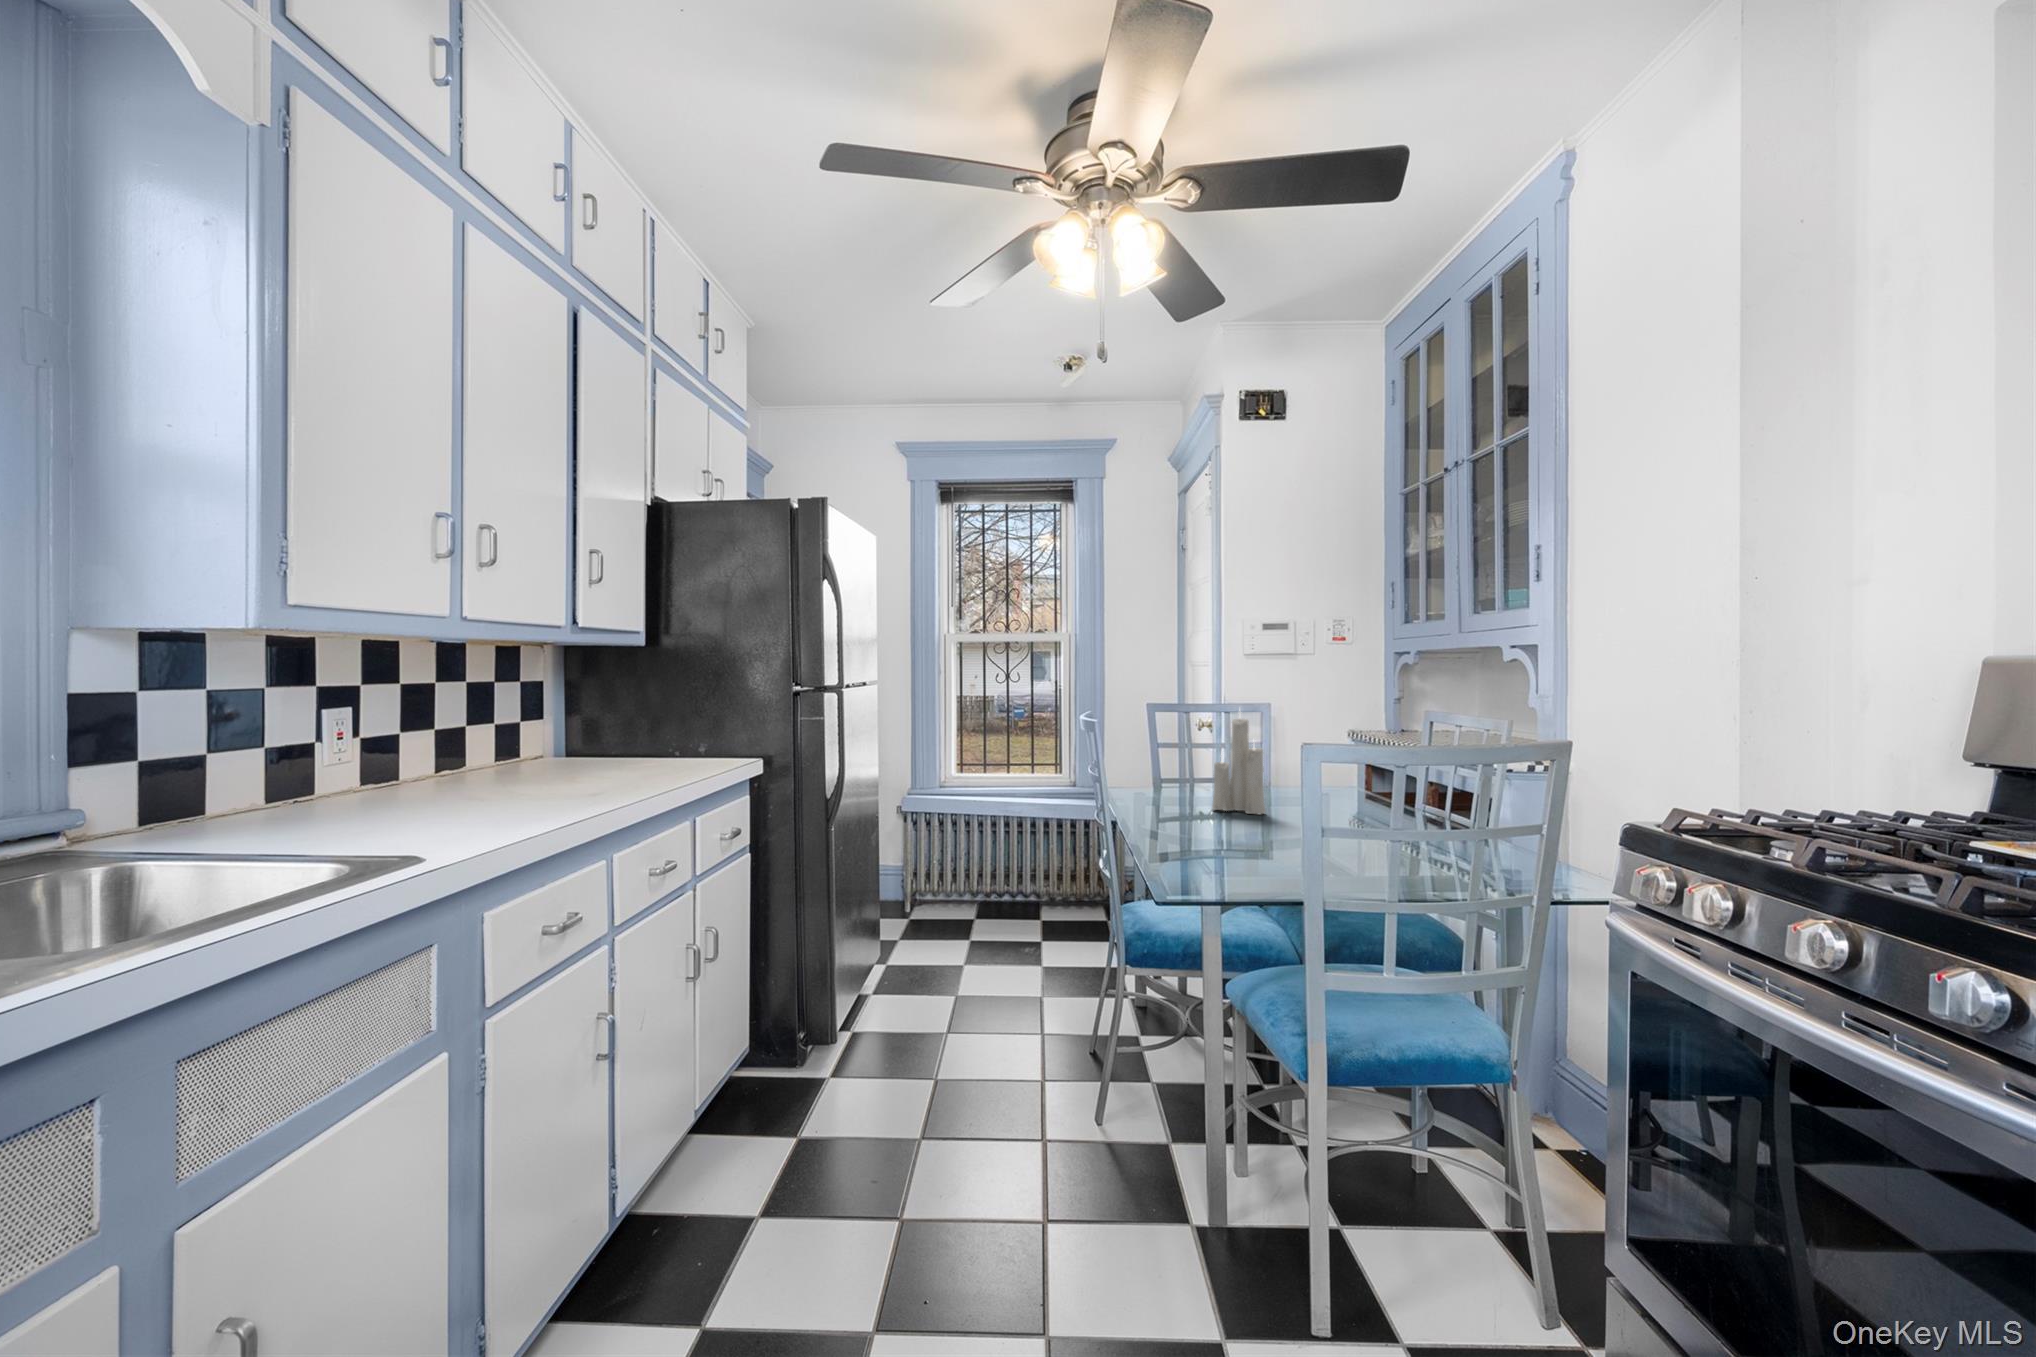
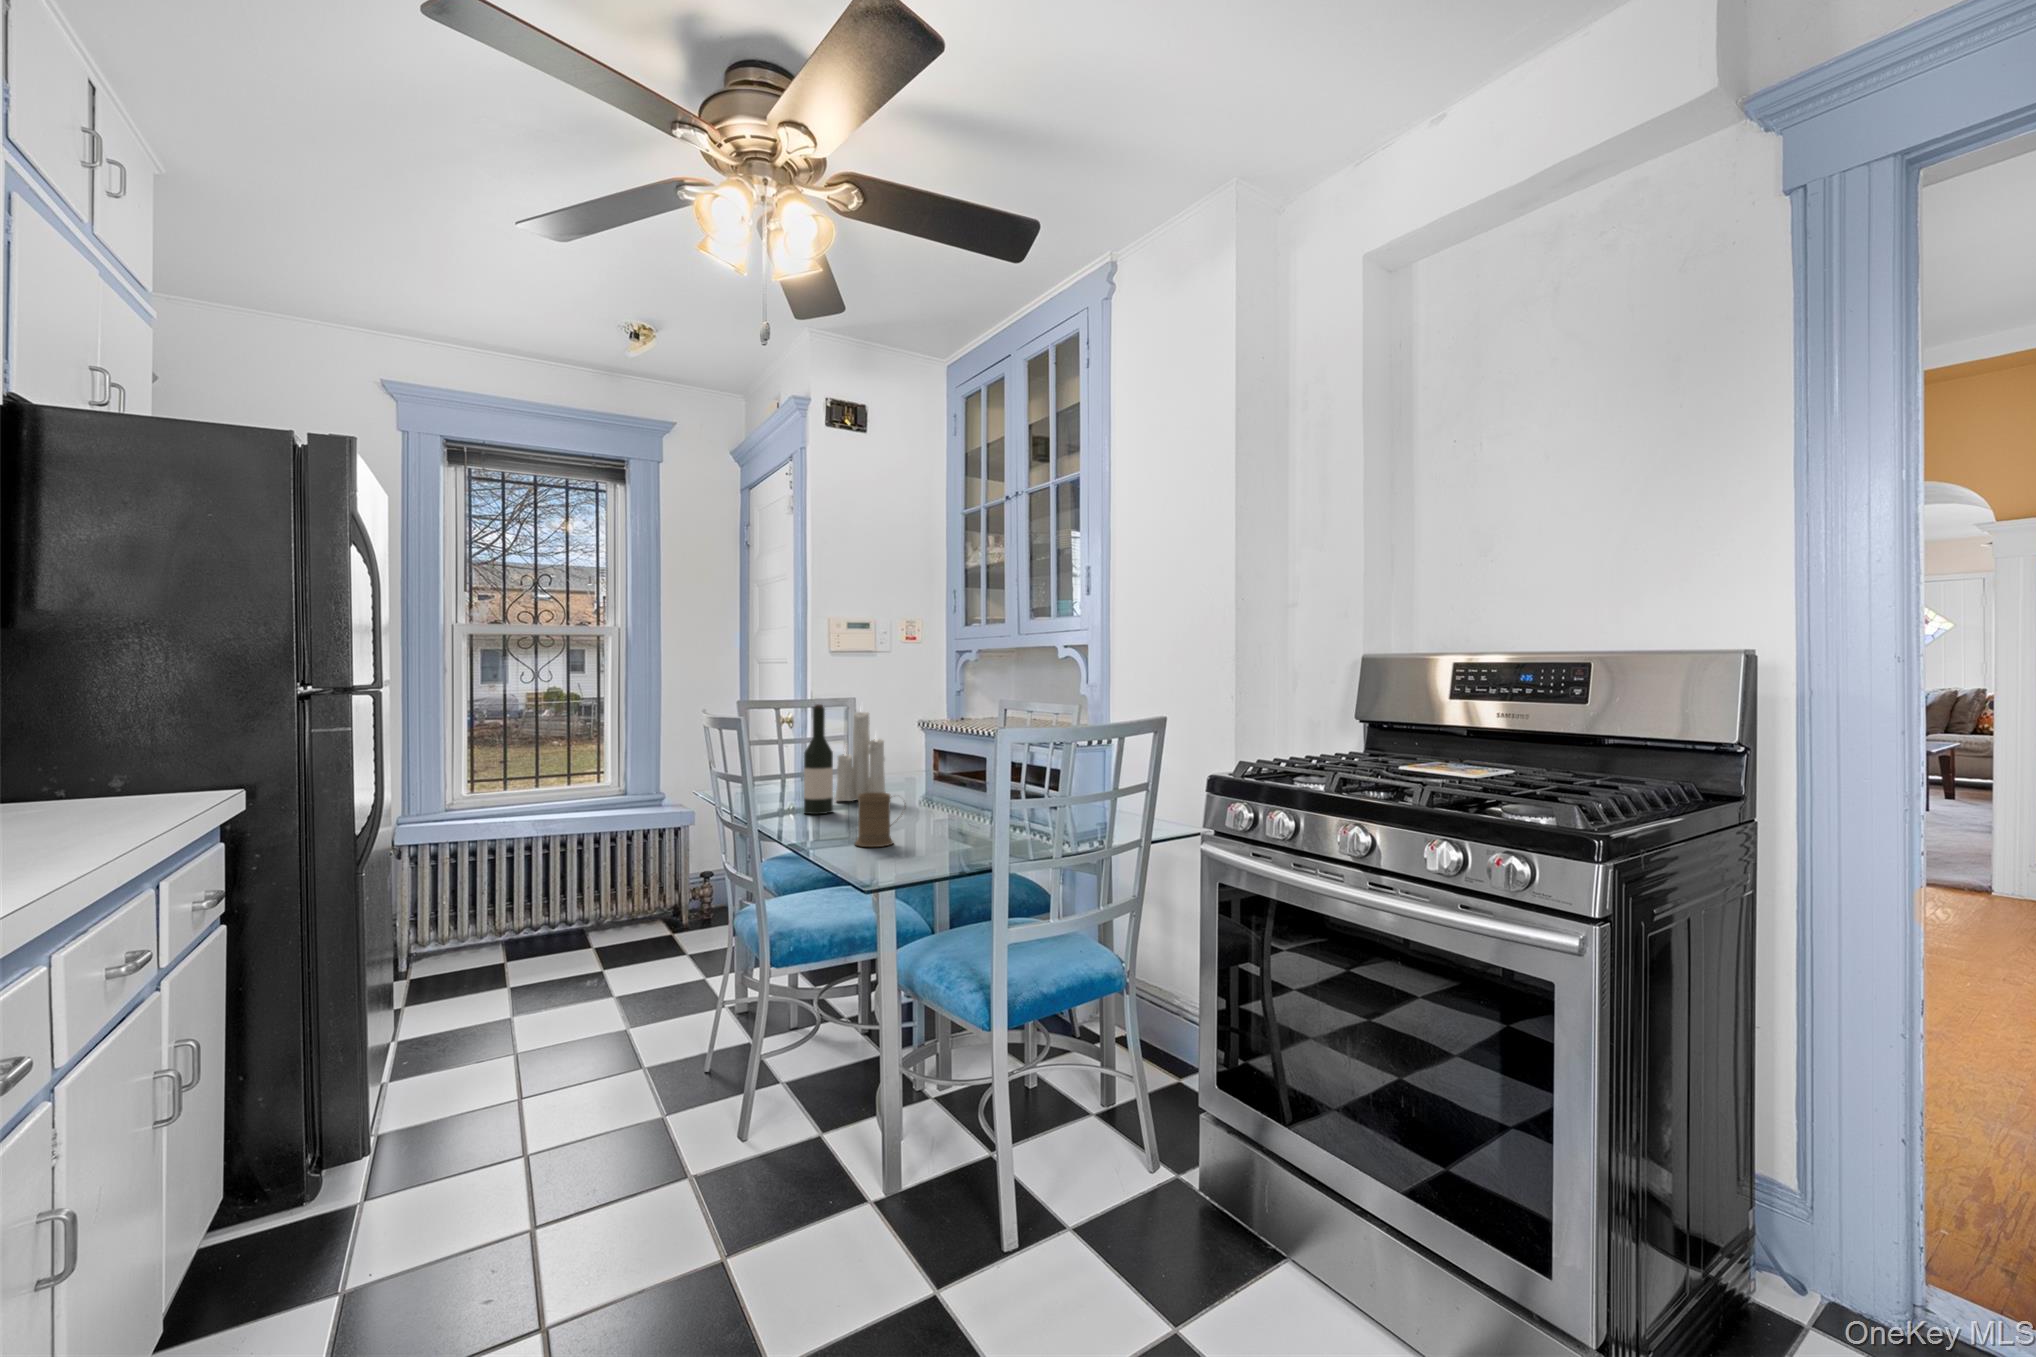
wine bottle: none [1170,710,1200,822] -> present [804,704,833,814]
mug: none [1187,805,1243,863] -> present [855,792,903,847]

